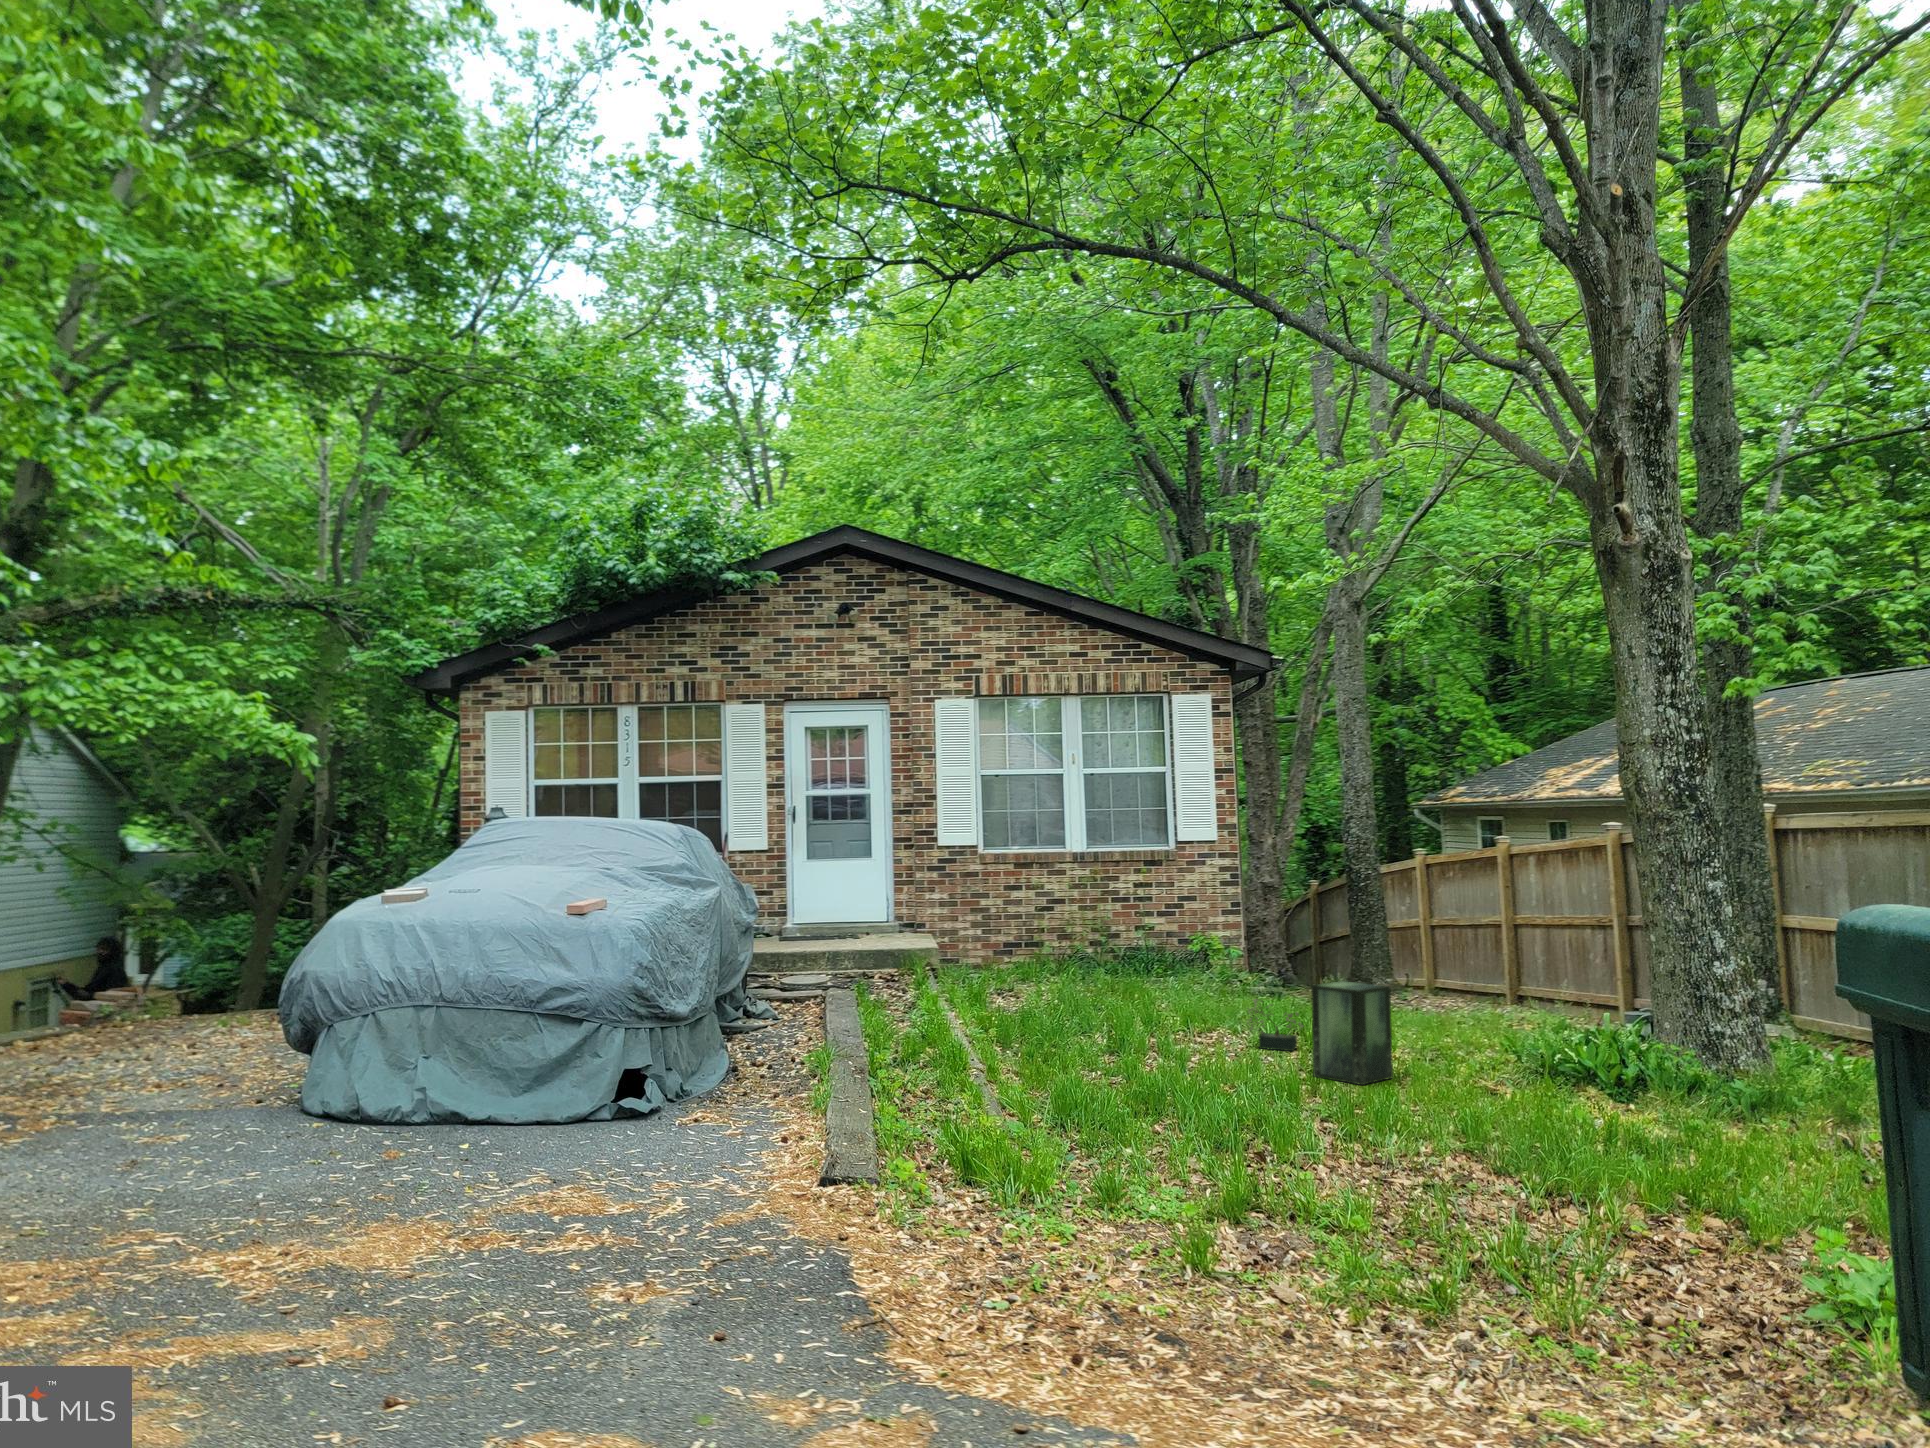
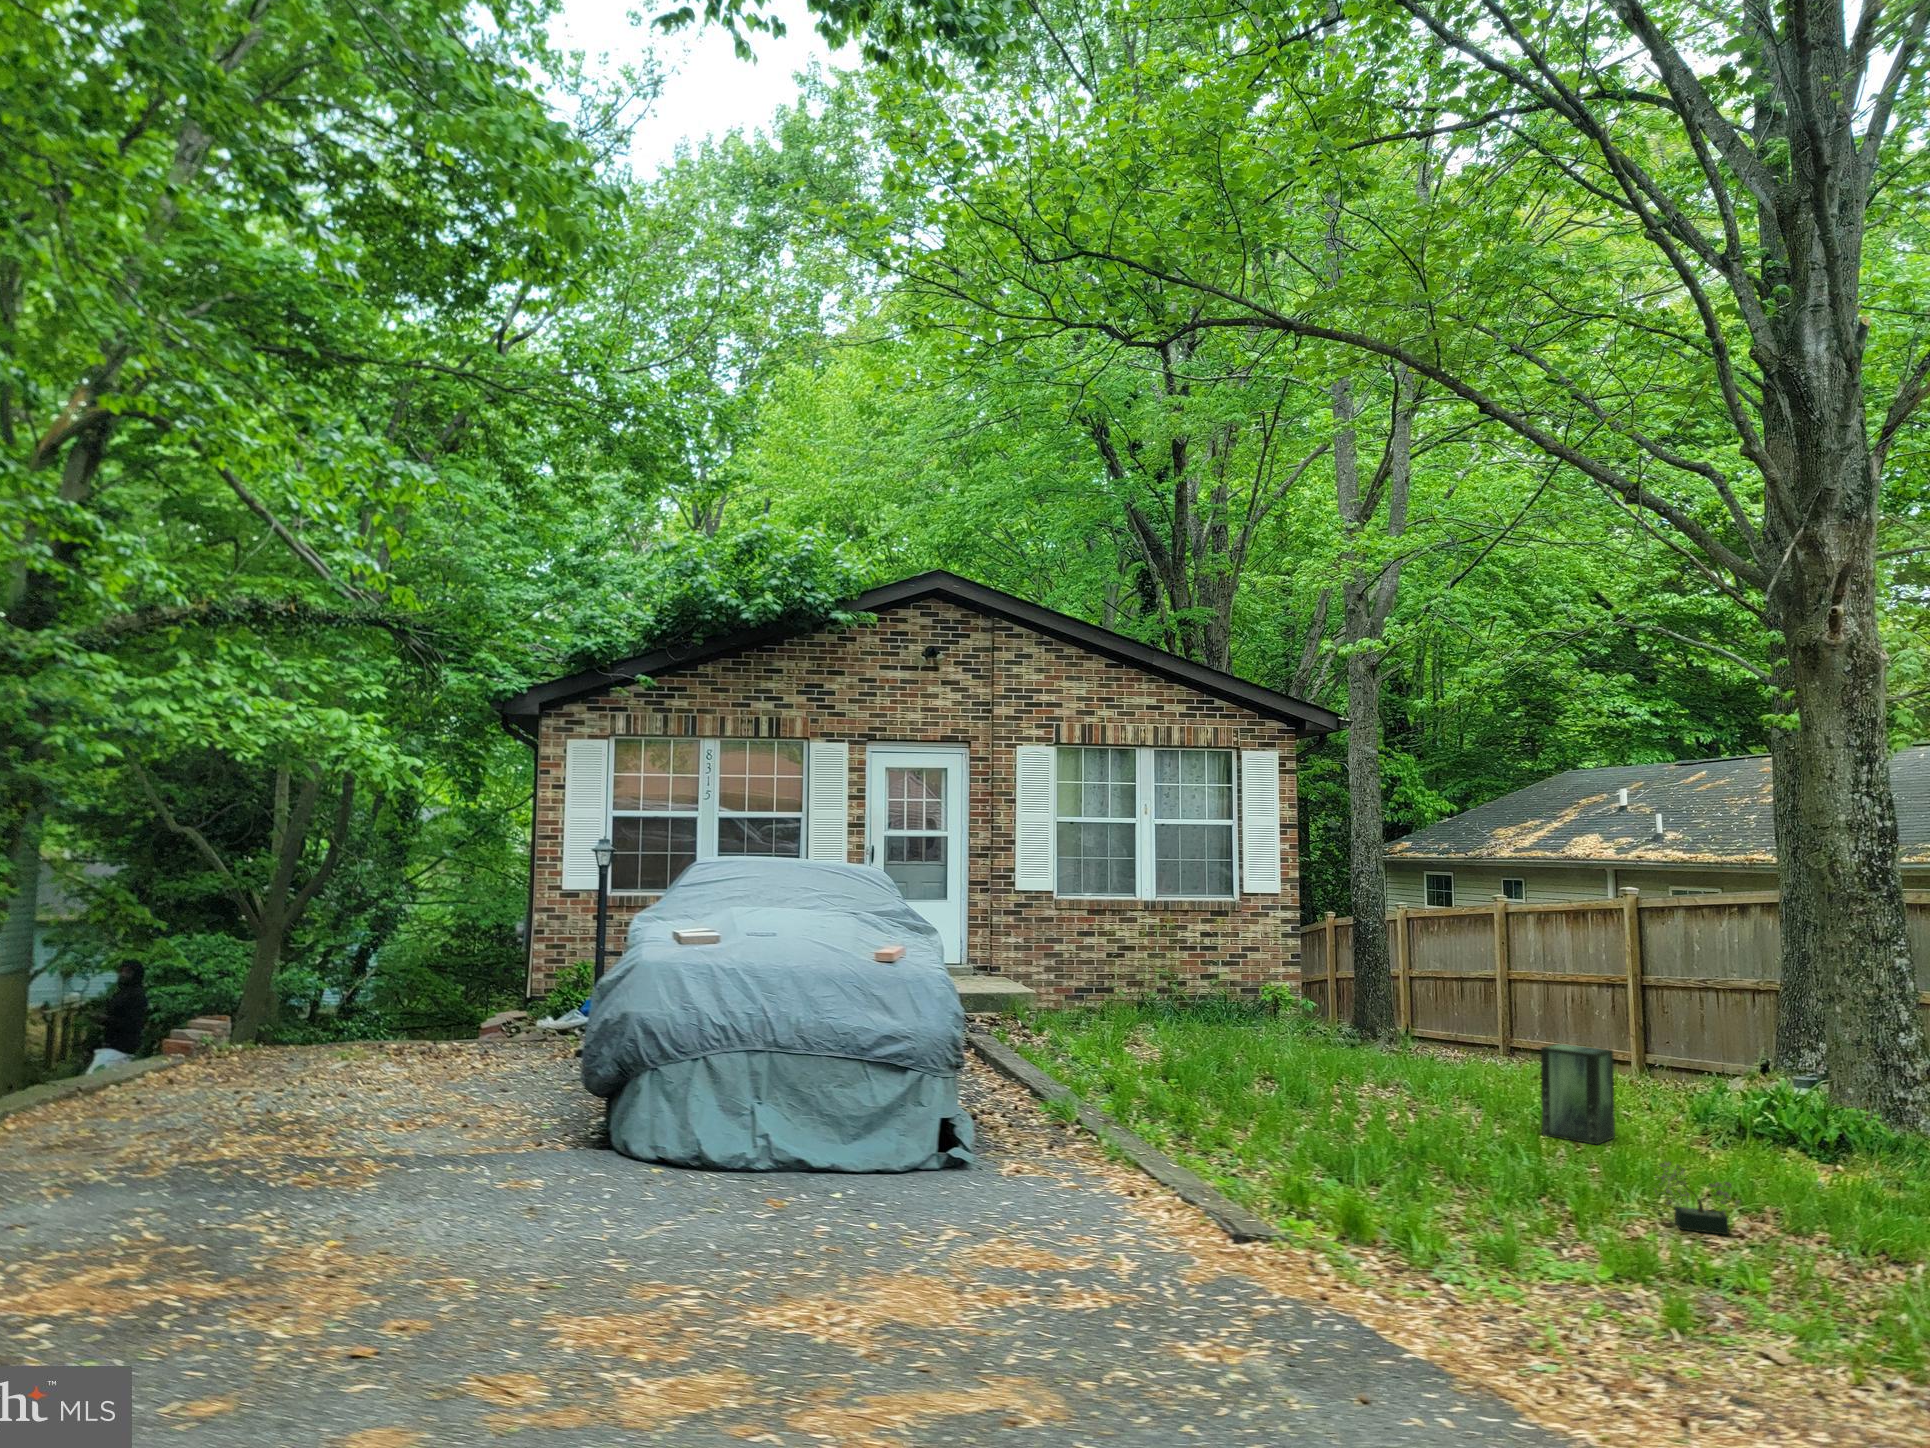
decorative plant: present [1249,999,1303,1051] -> present [1655,1162,1740,1235]

